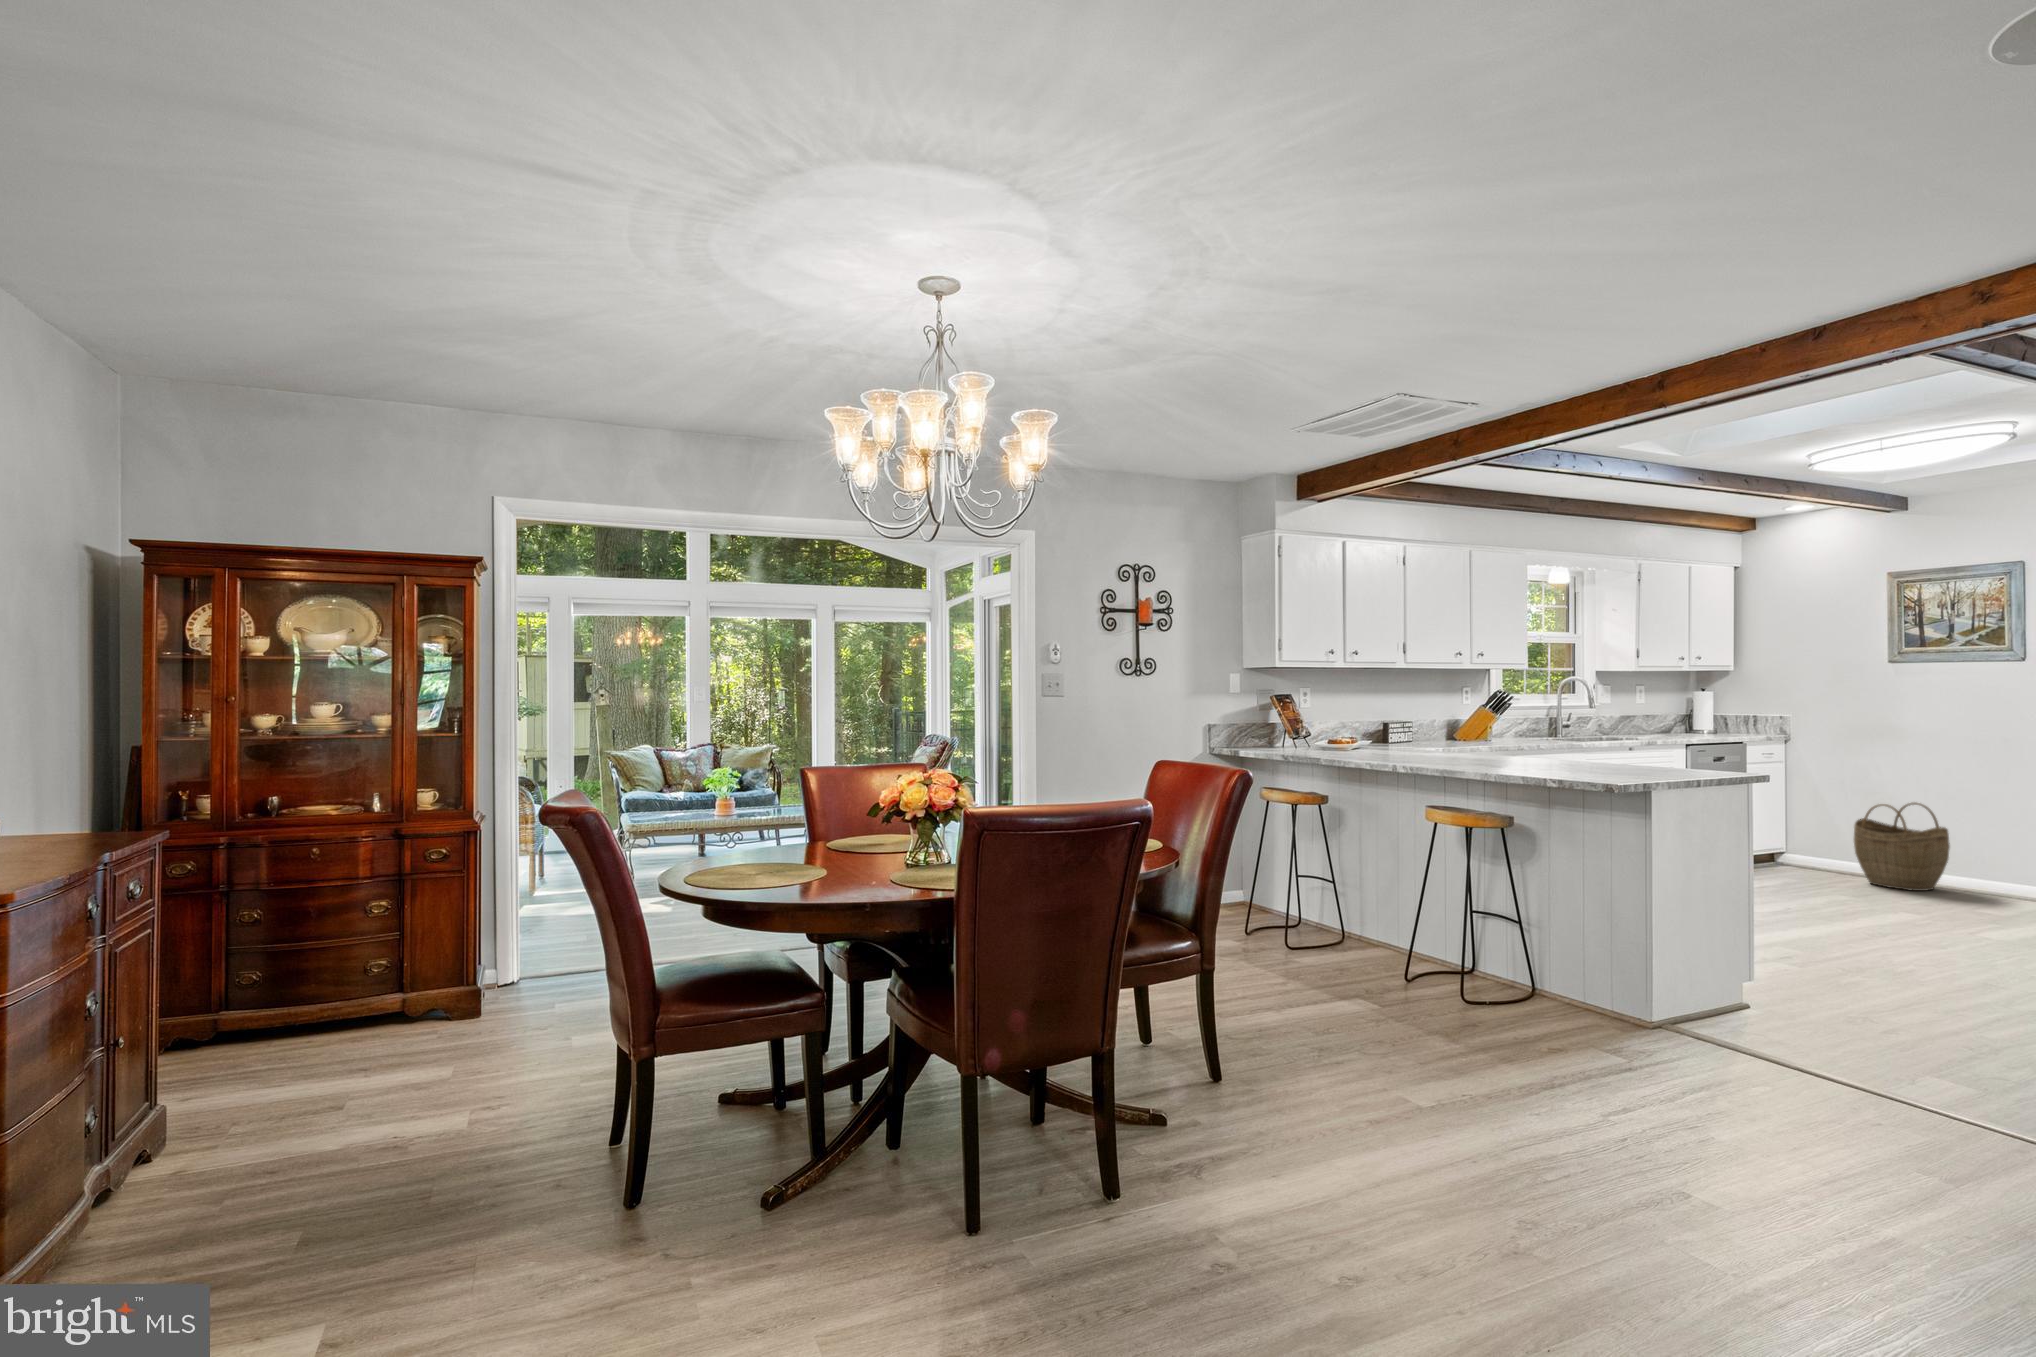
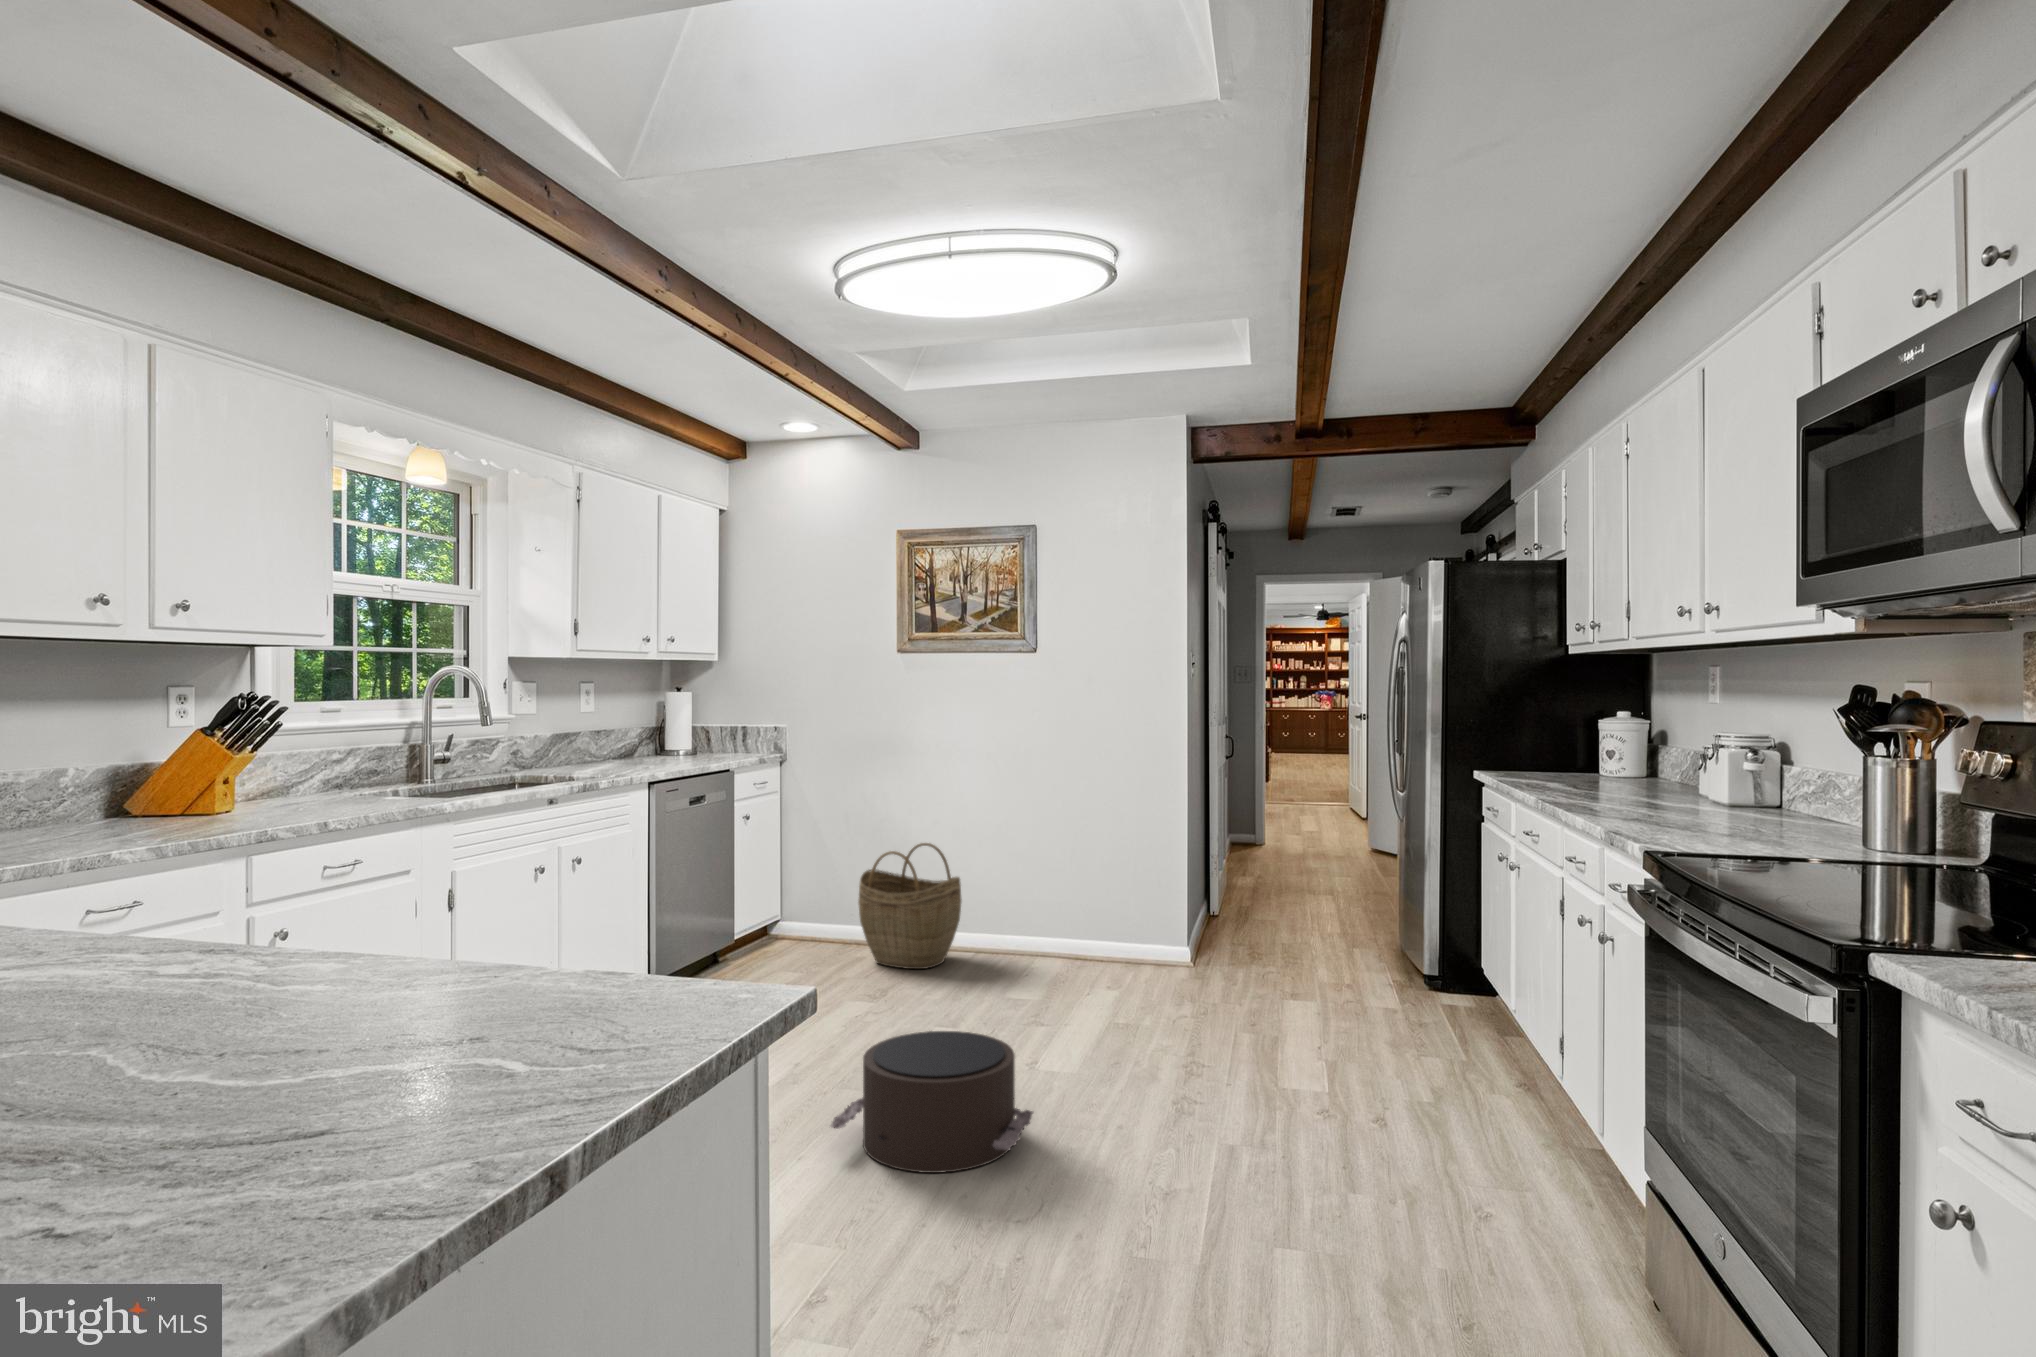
pouf: none [1827,889,1980,957] -> present [830,1031,1033,1173]

